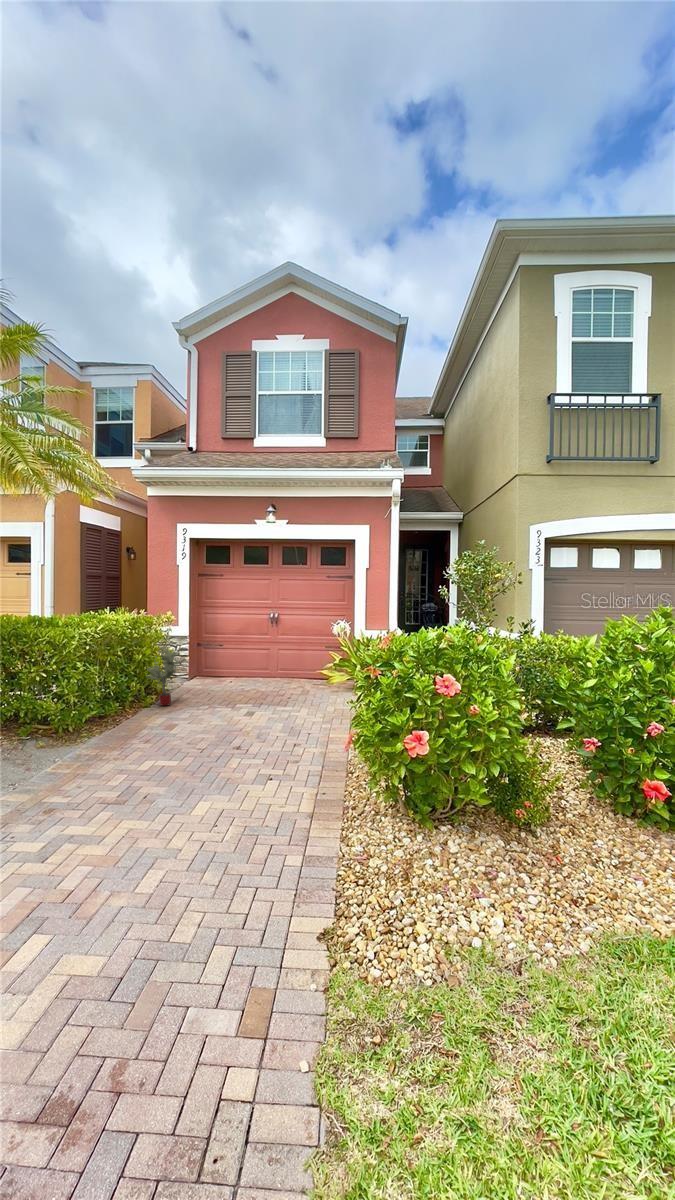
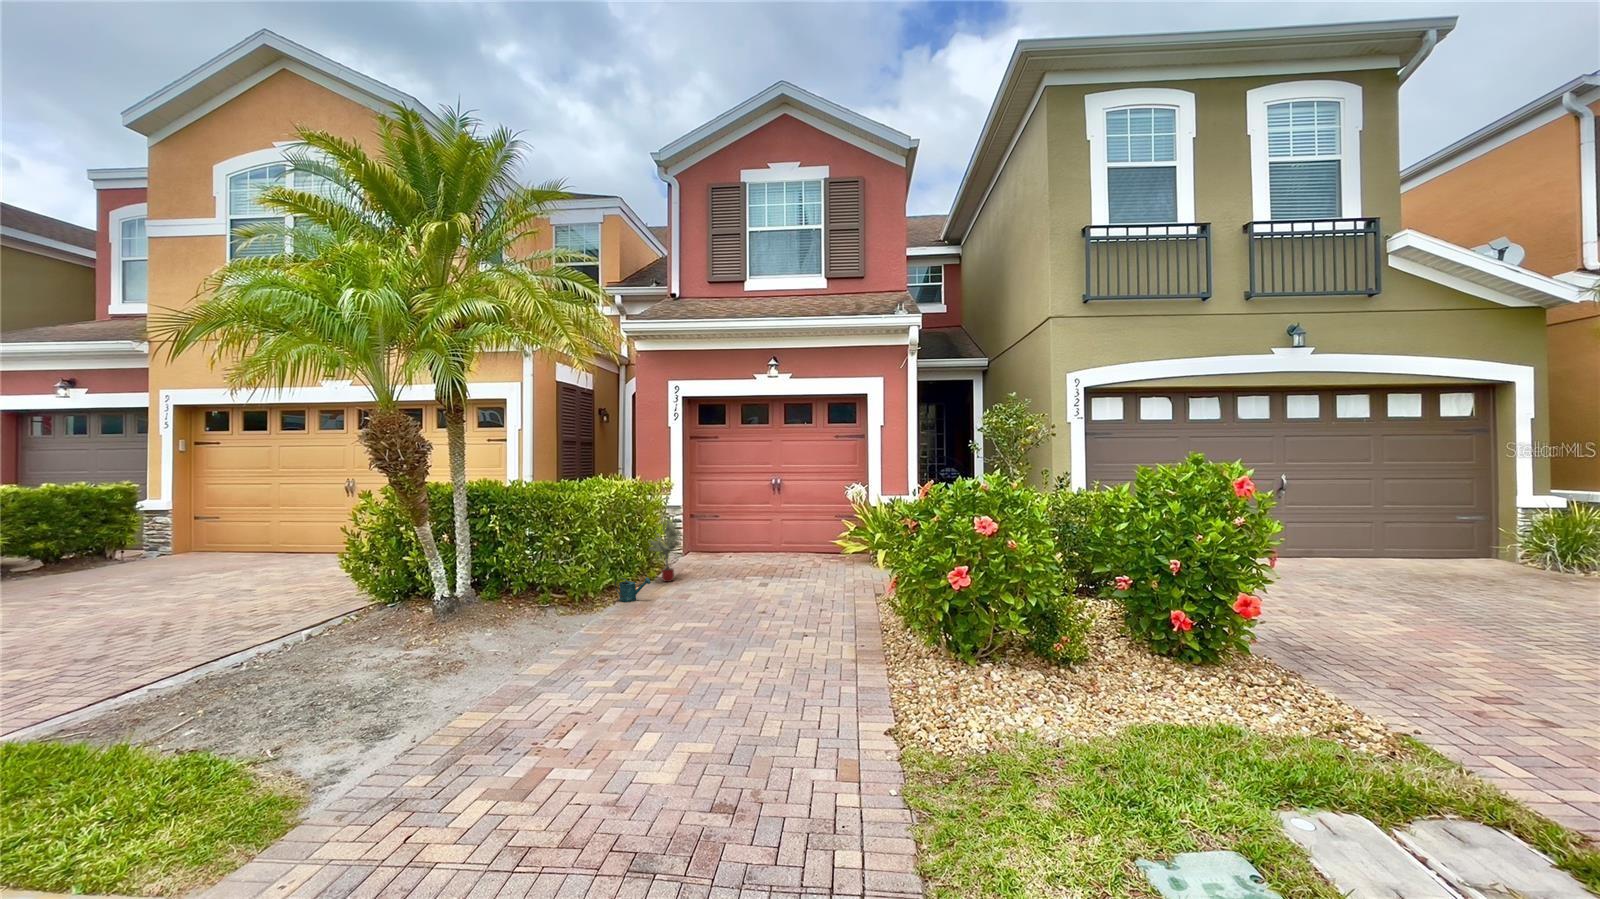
watering can: none [105,706,139,729] -> present [615,577,651,602]

